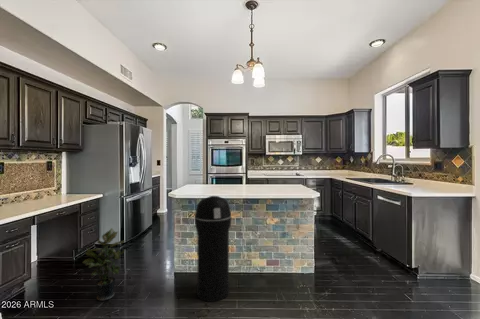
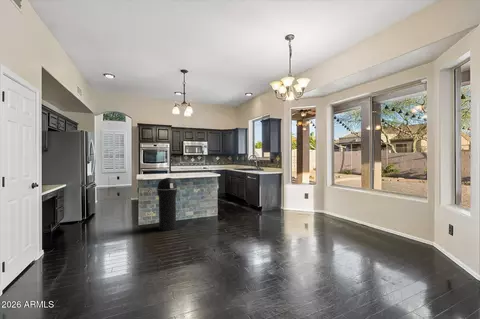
potted plant: present [83,228,124,301] -> none [91,199,116,239]

